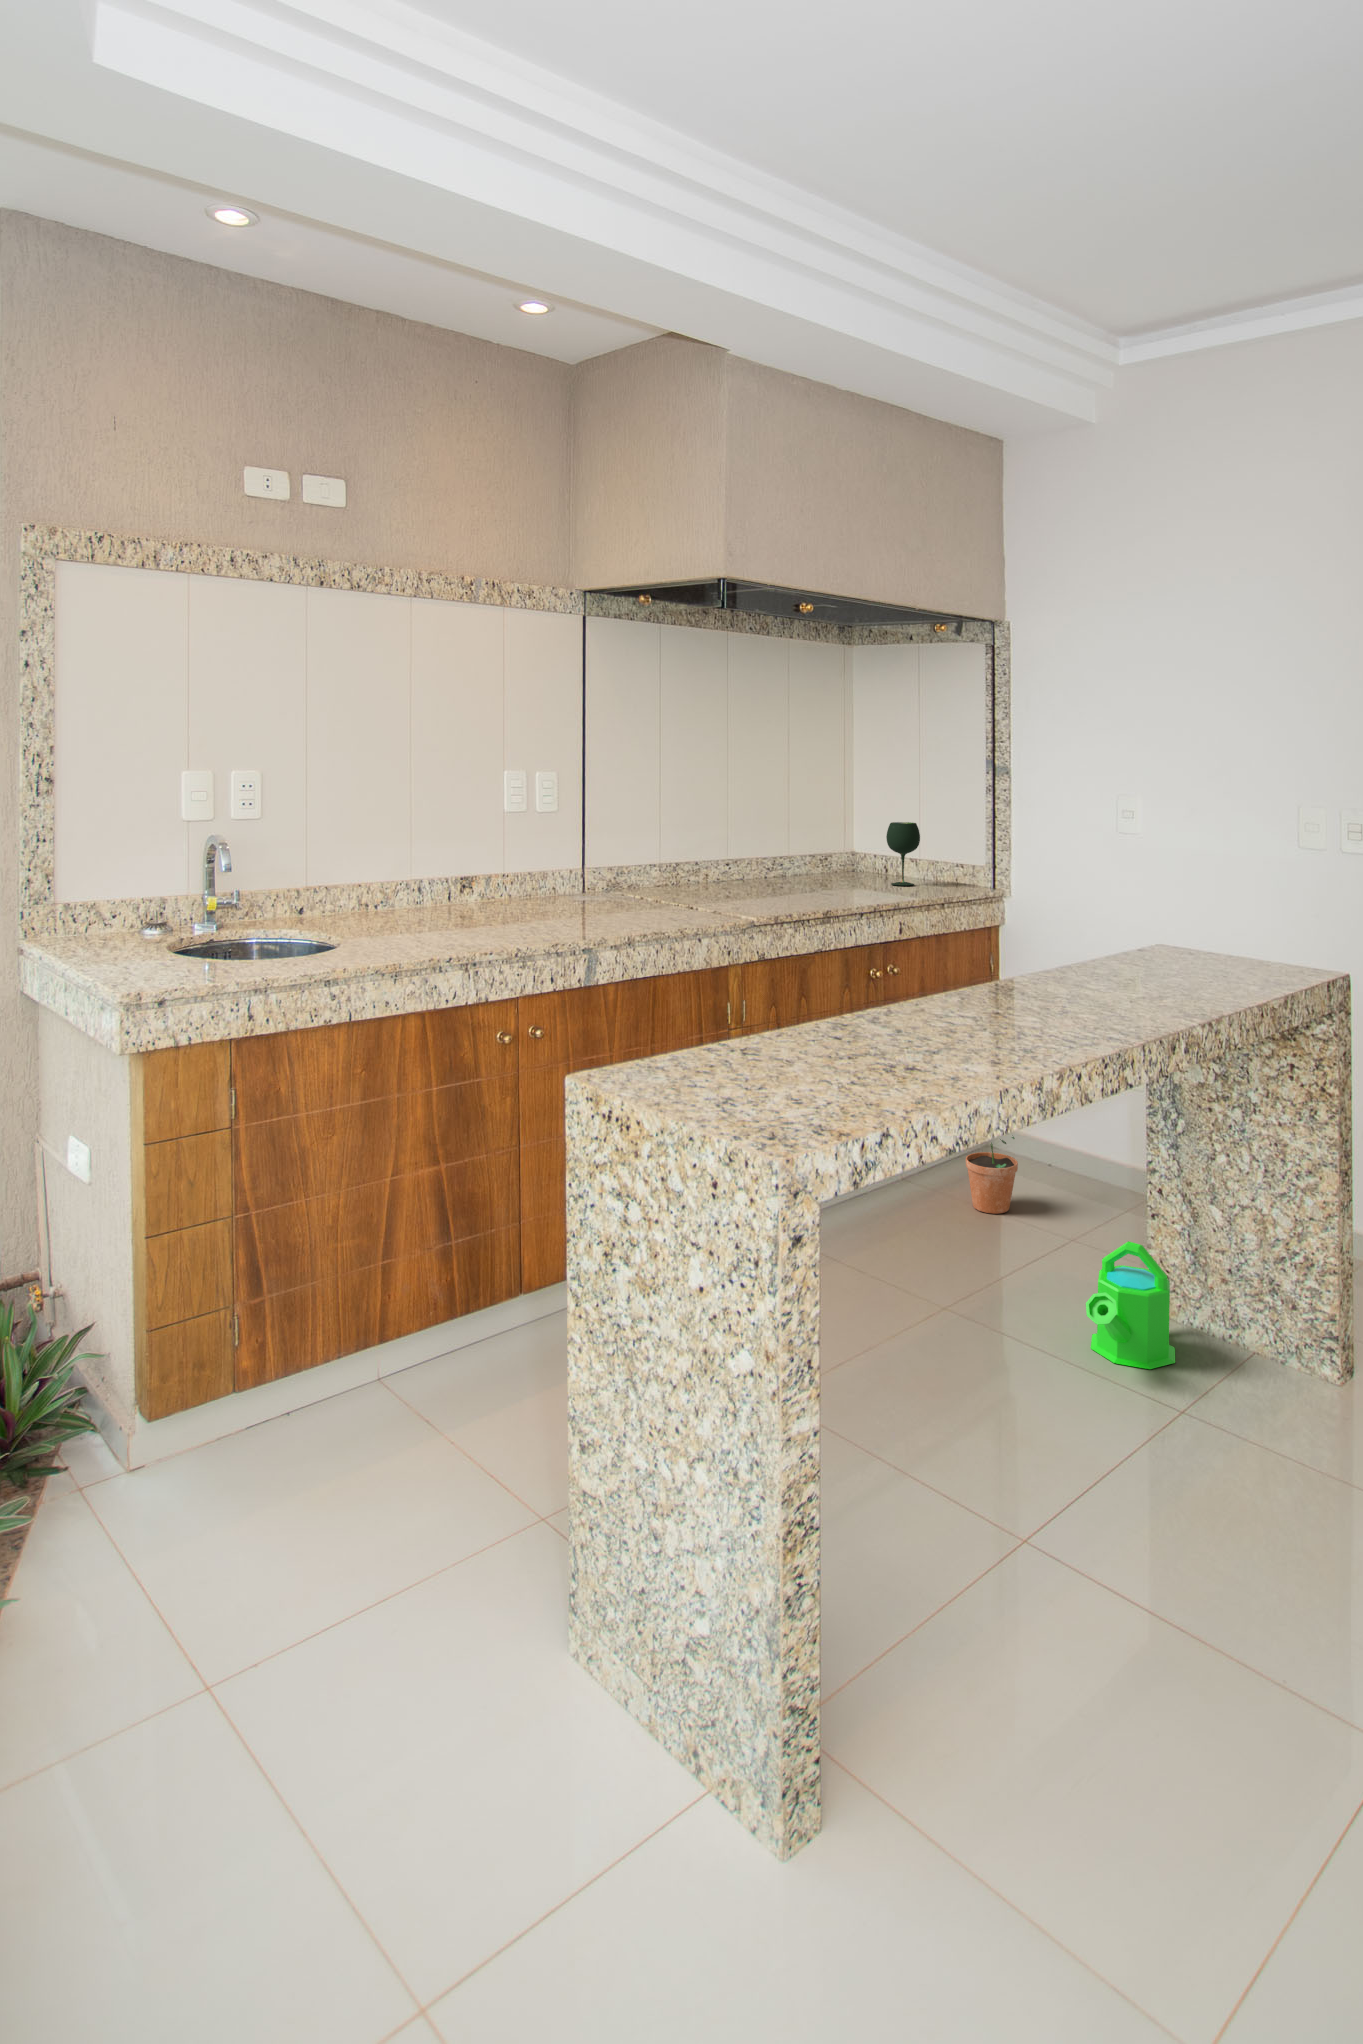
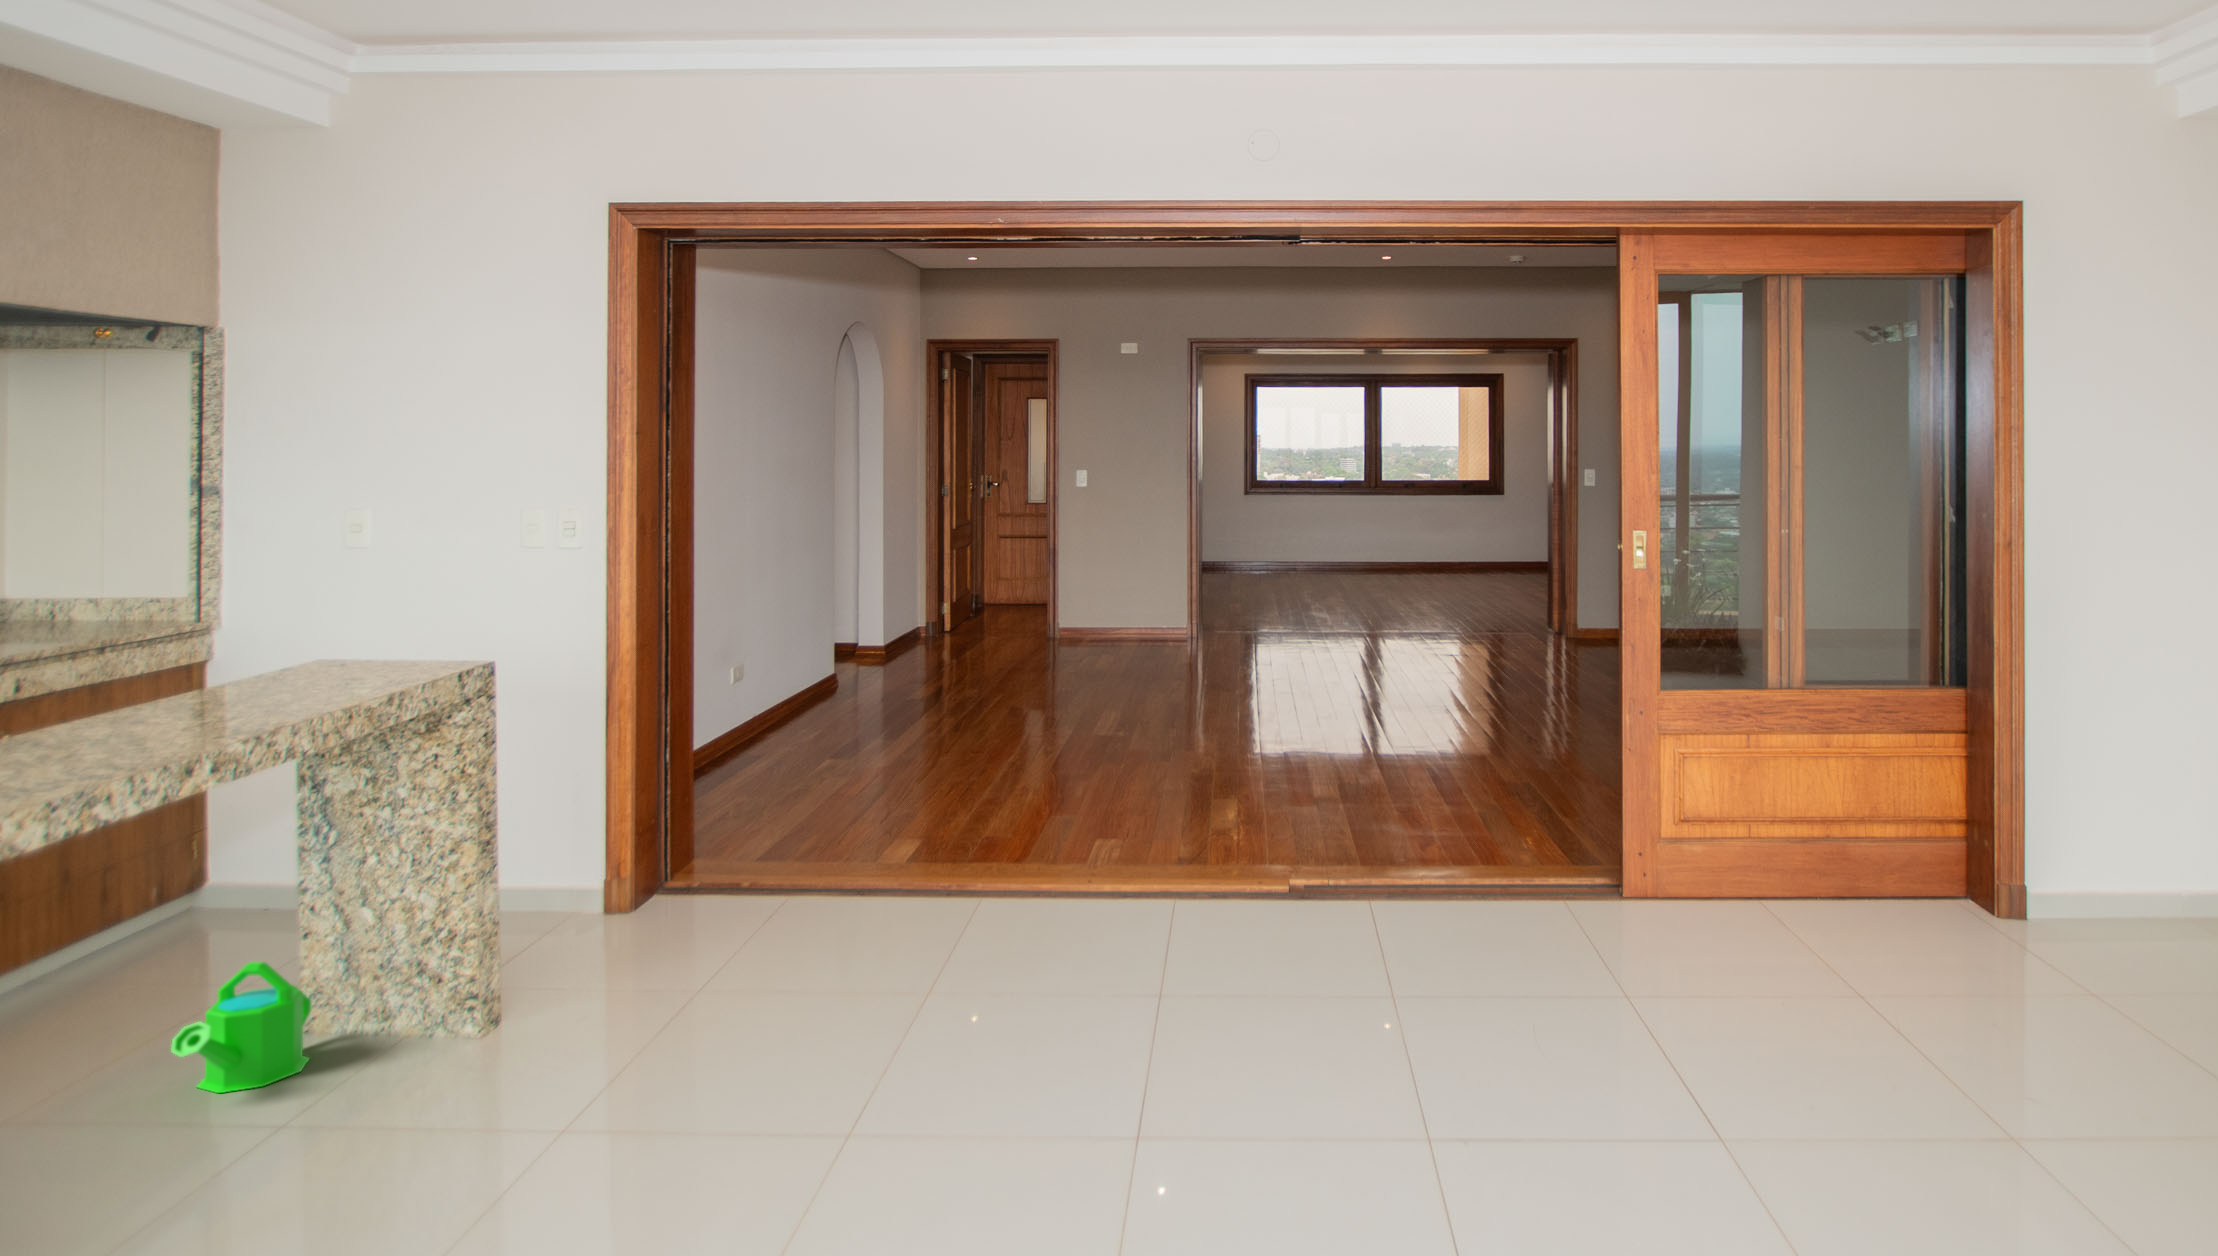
wine glass: present [886,822,920,886] -> none [34,551,91,626]
potted plant: present [966,1137,1018,1214] -> none [106,803,203,984]

